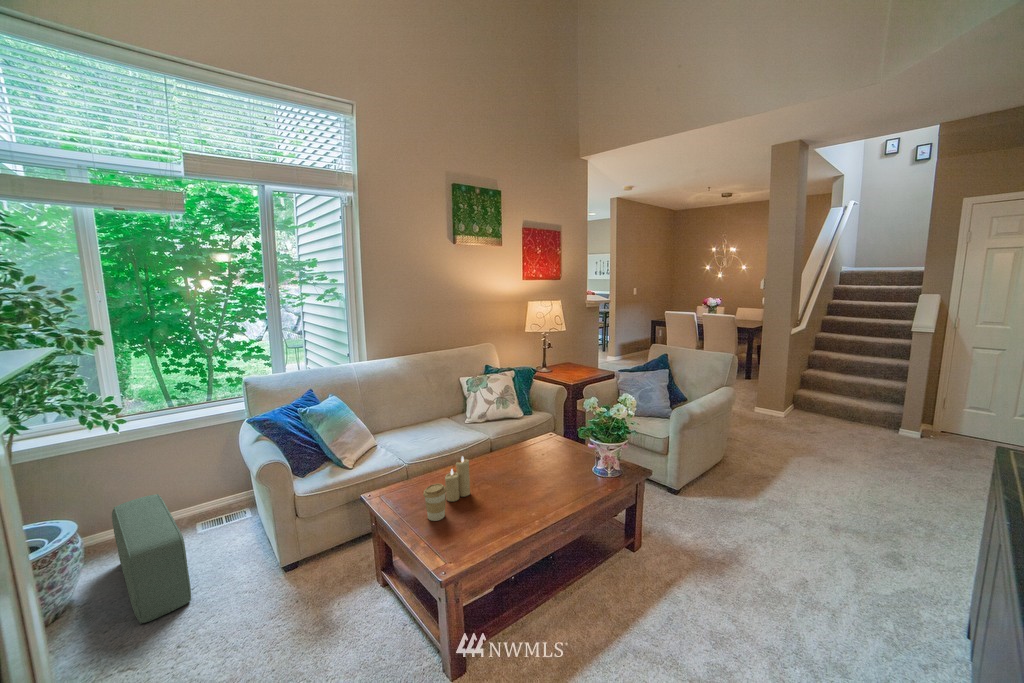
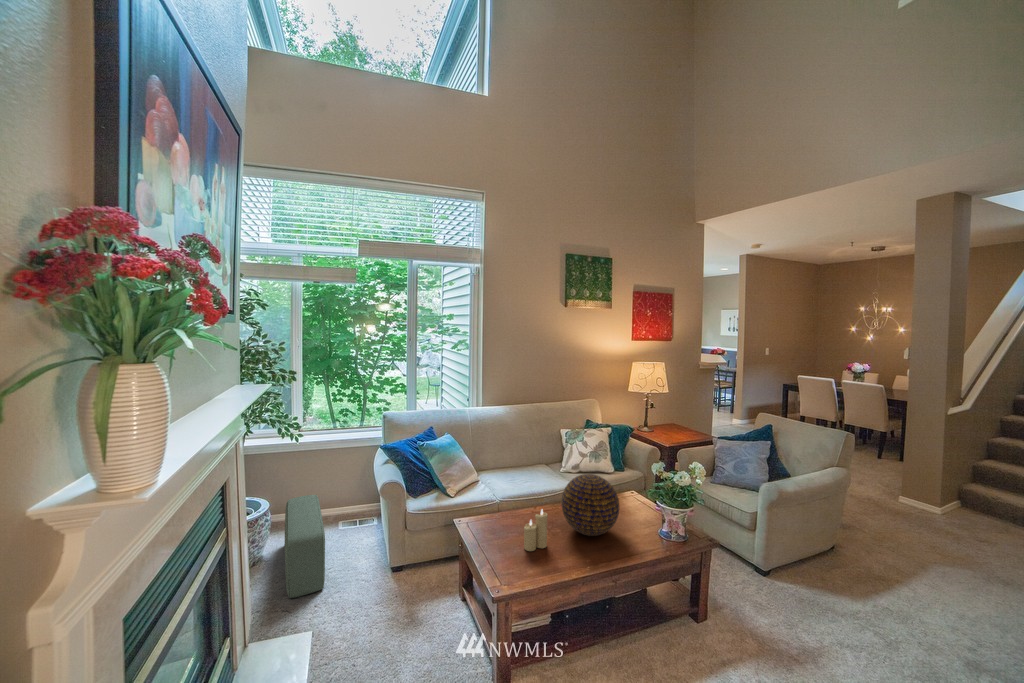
decorative orb: none [480,414,539,475] -> present [561,474,619,536]
coffee cup: present [423,484,446,521] -> none [501,532,522,567]

